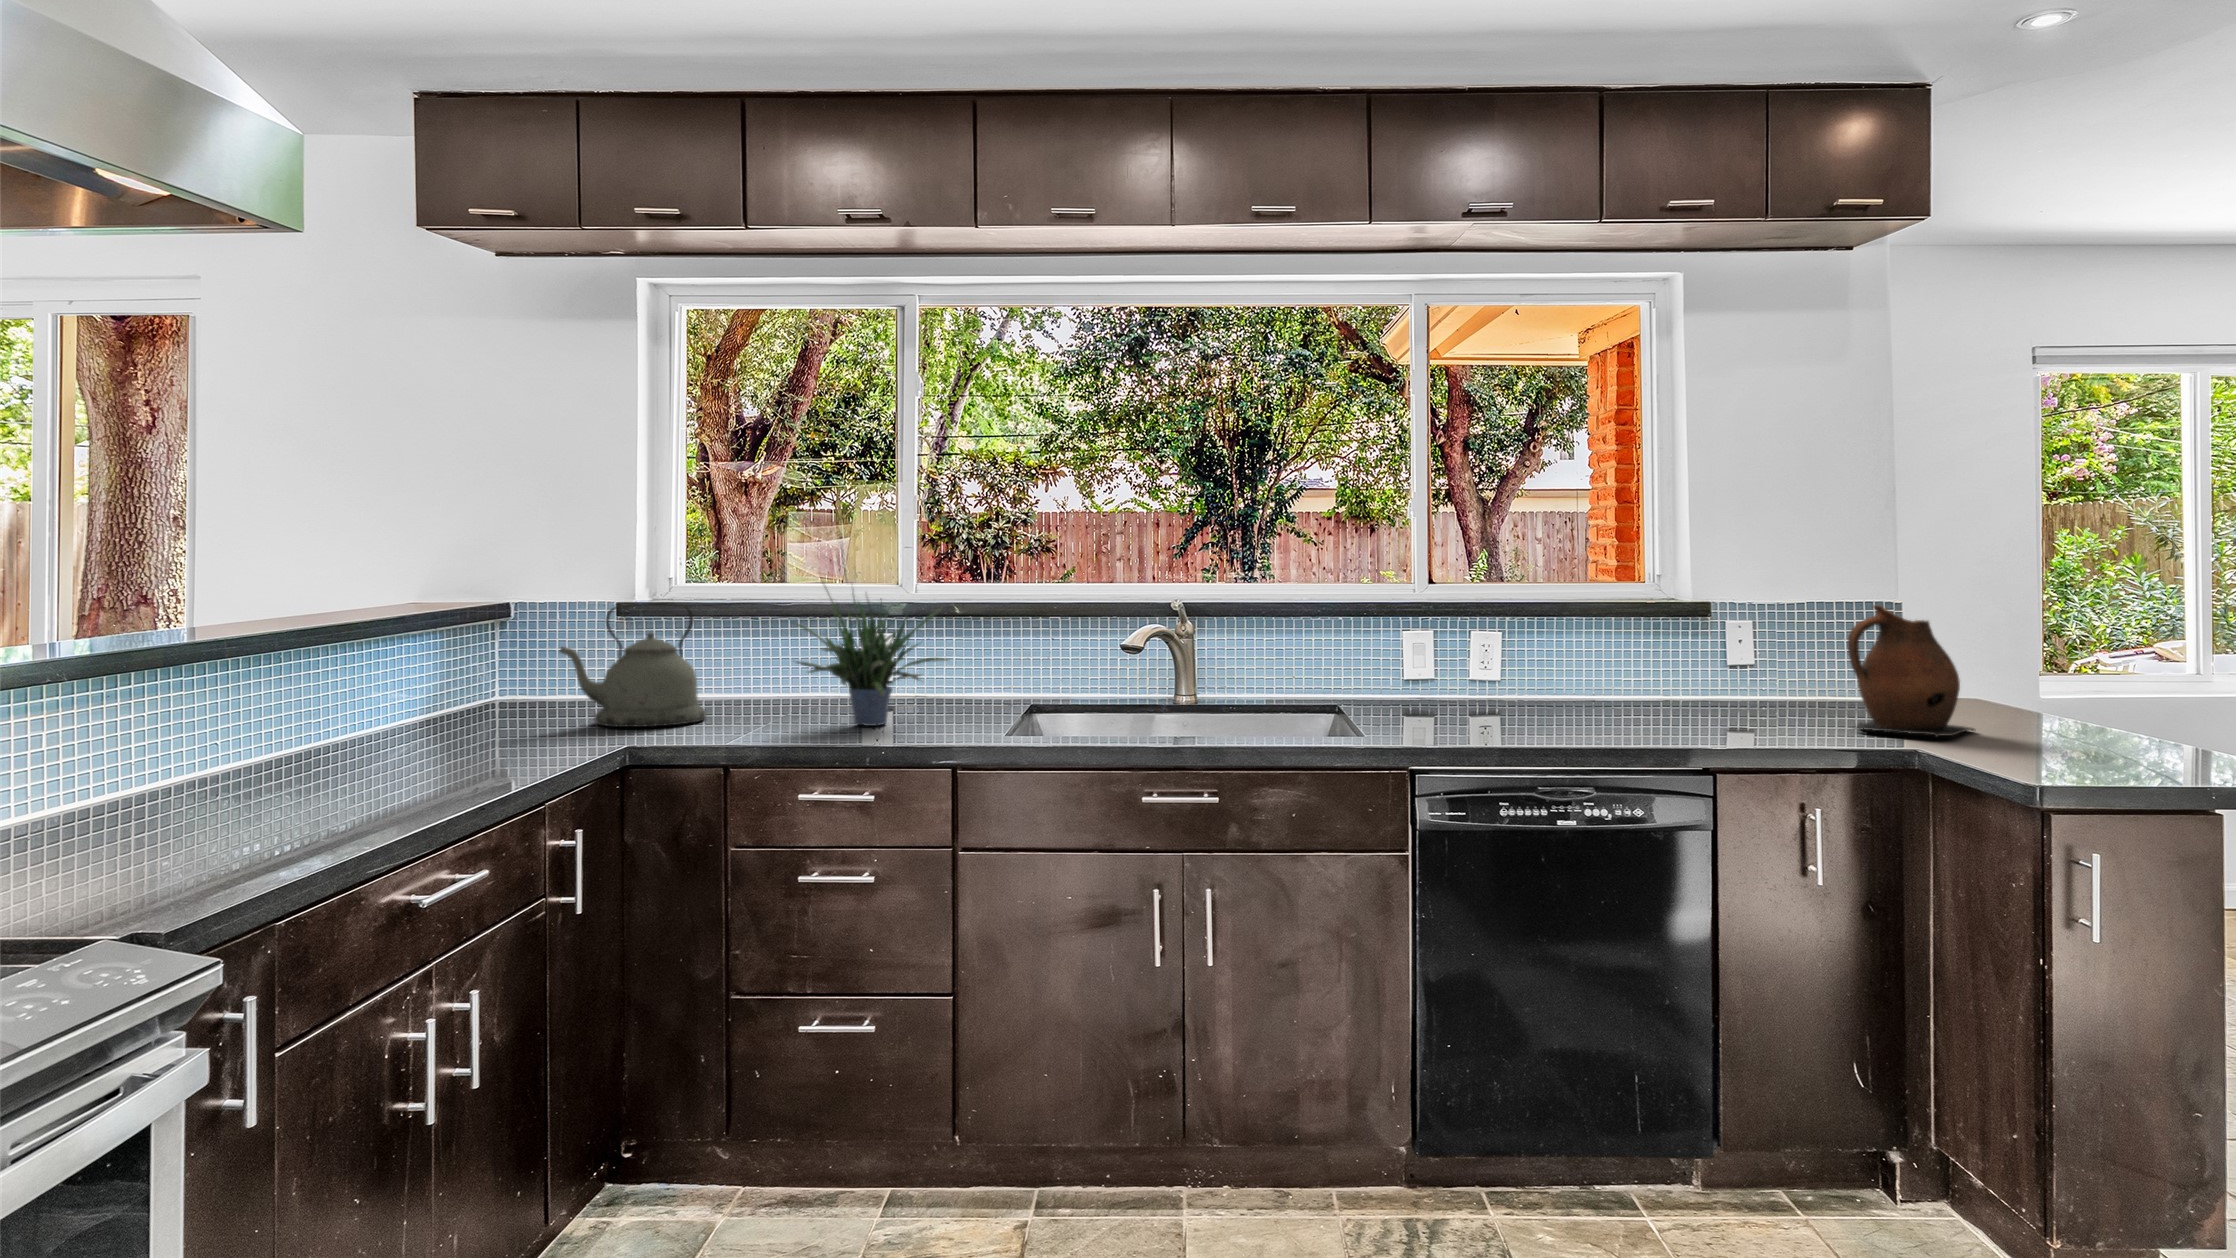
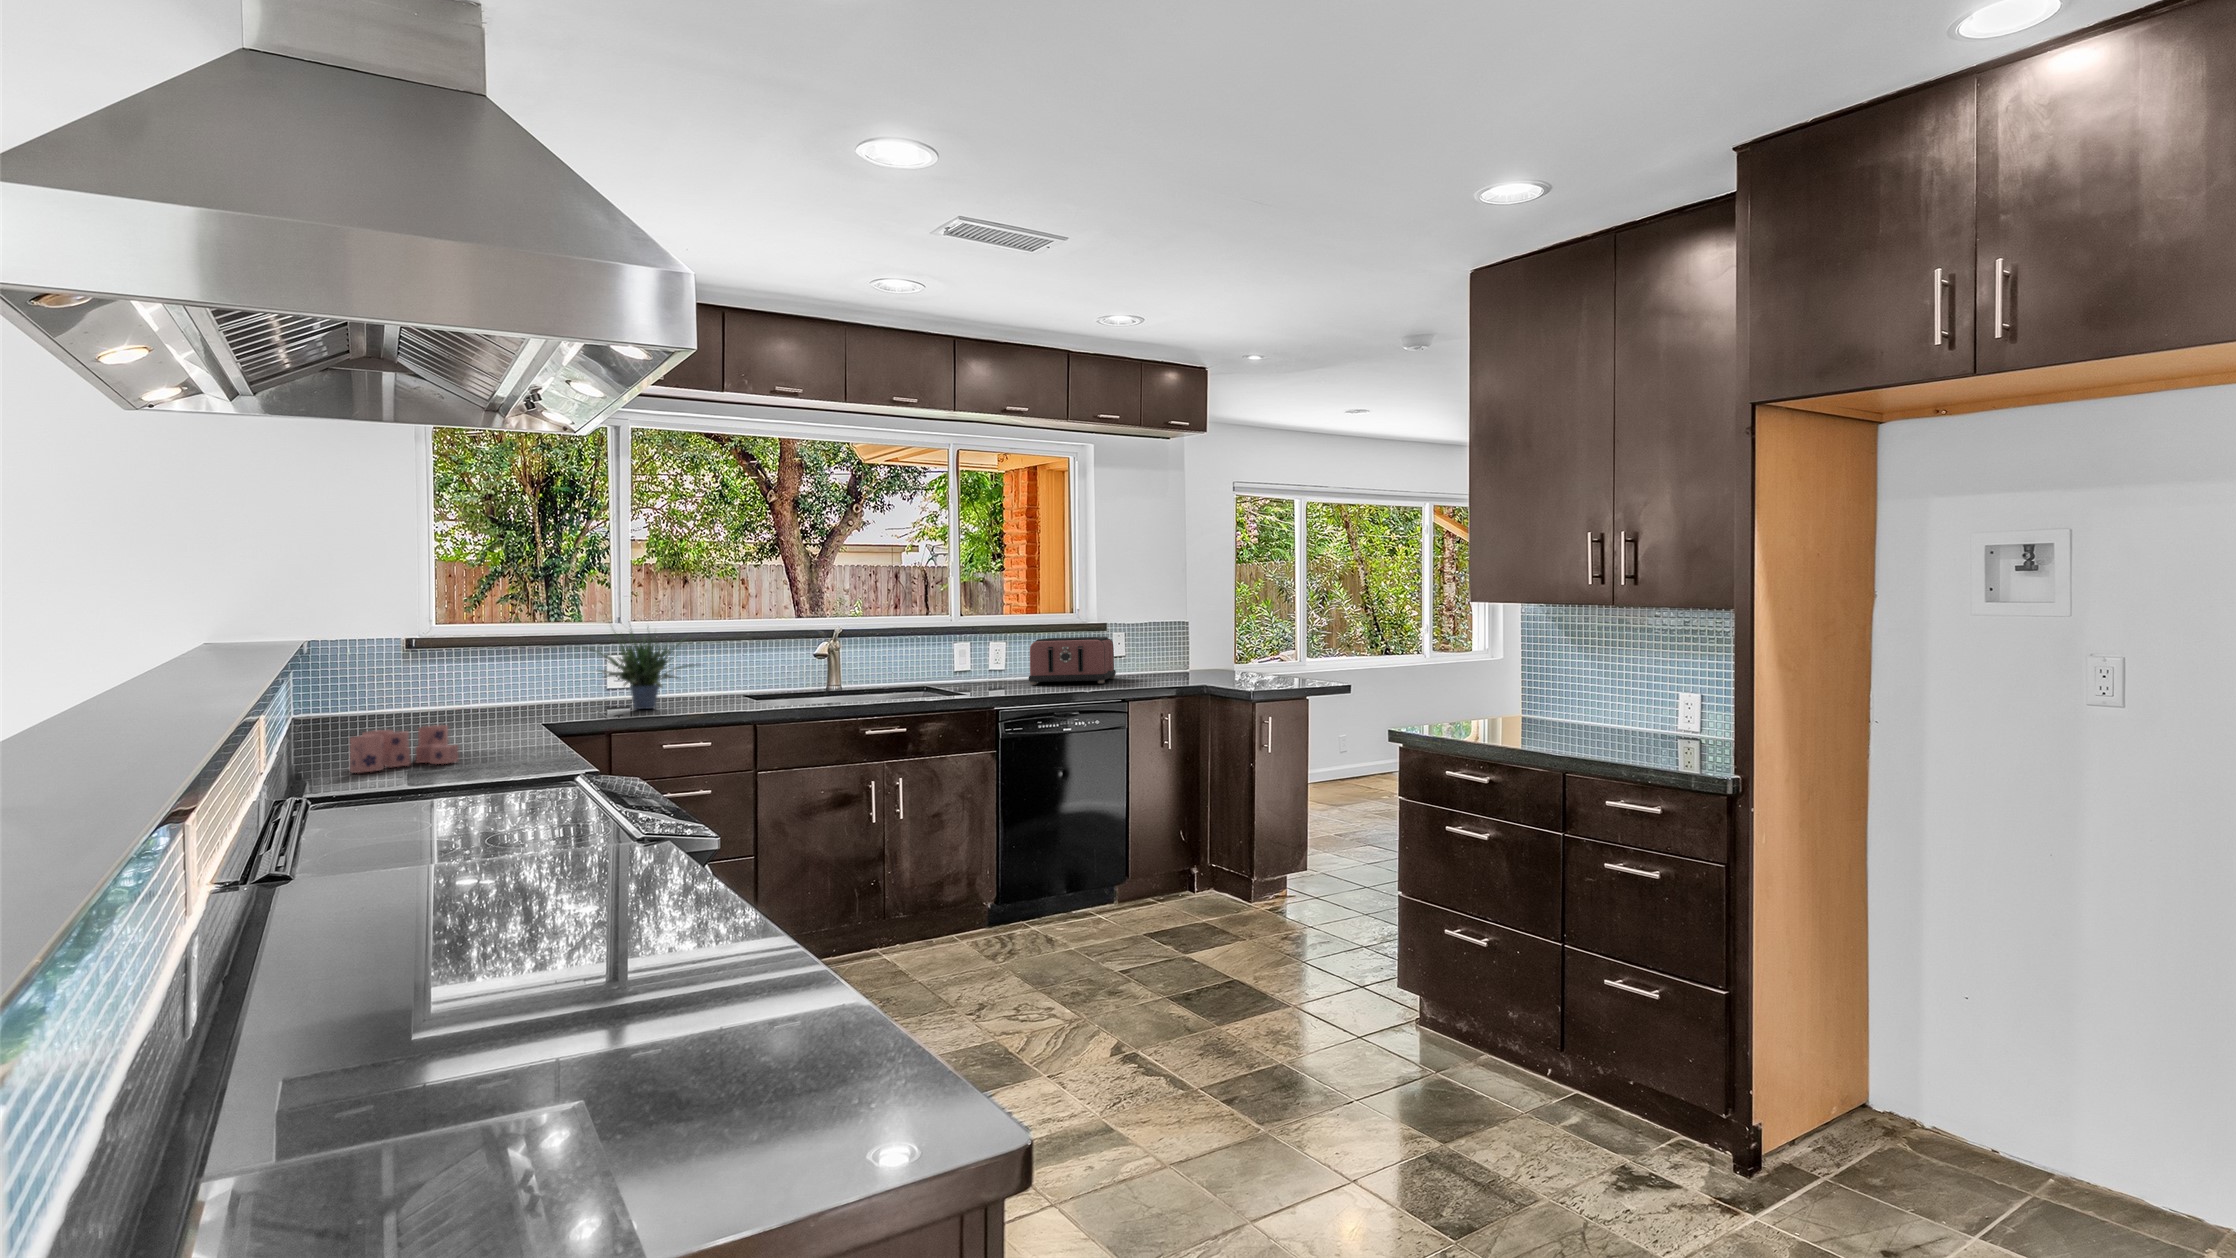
kettle: present [560,605,706,727] -> none [413,637,514,721]
ceramic pitcher: present [1848,605,1976,737] -> none [1174,618,1227,678]
toaster: none [1525,633,1716,733] -> present [1028,637,1116,685]
candle: none [186,761,395,845] -> present [350,725,458,773]

